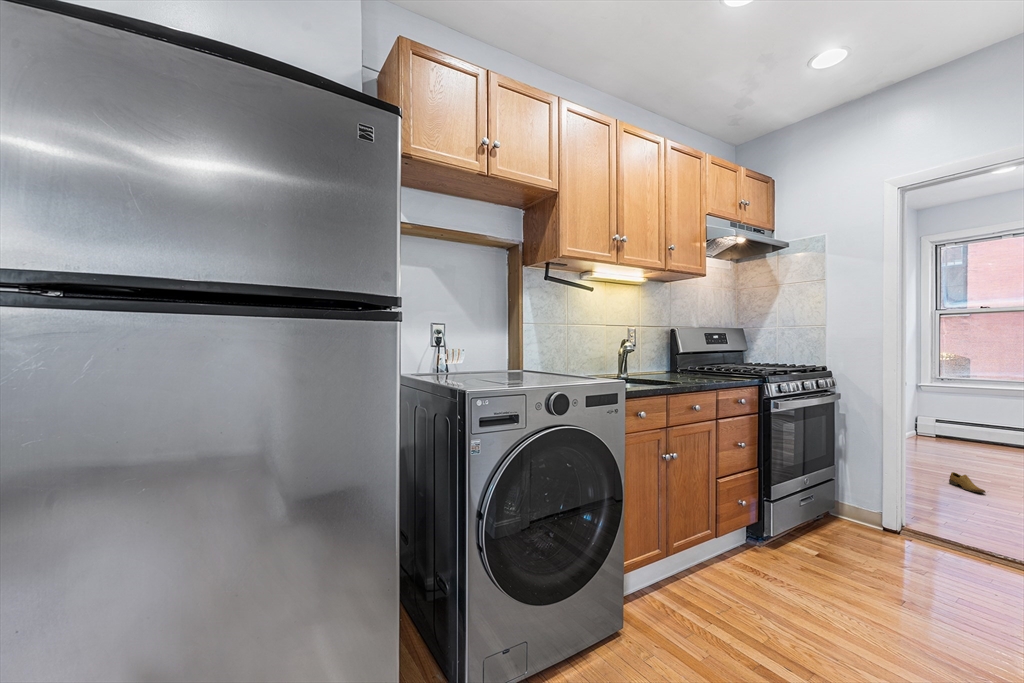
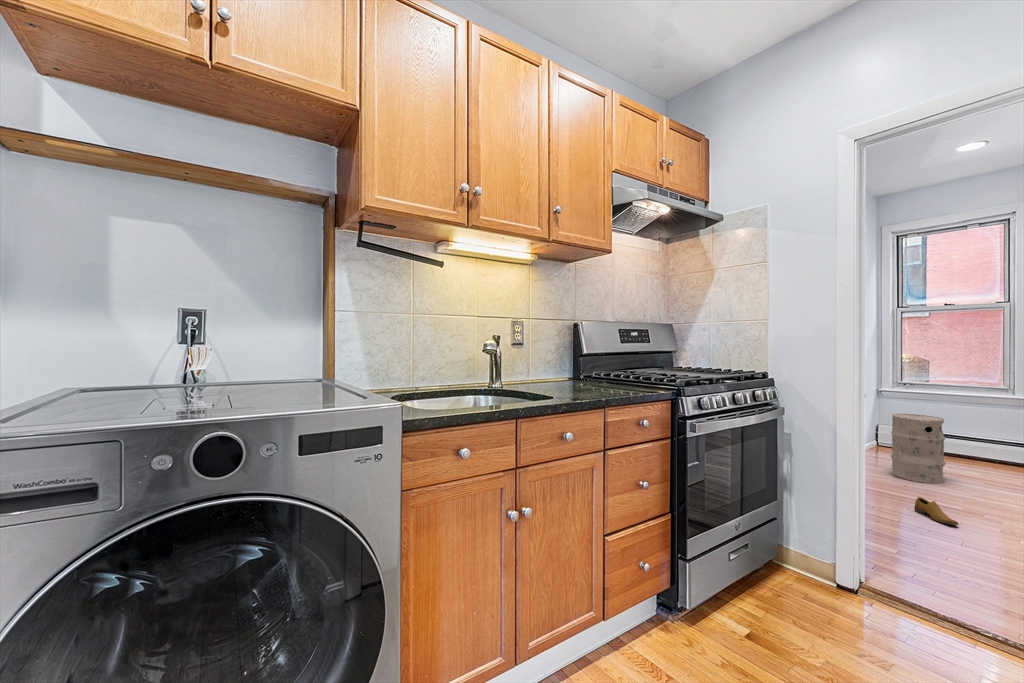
trash can: none [930,405,979,465] -> present [891,414,945,483]

